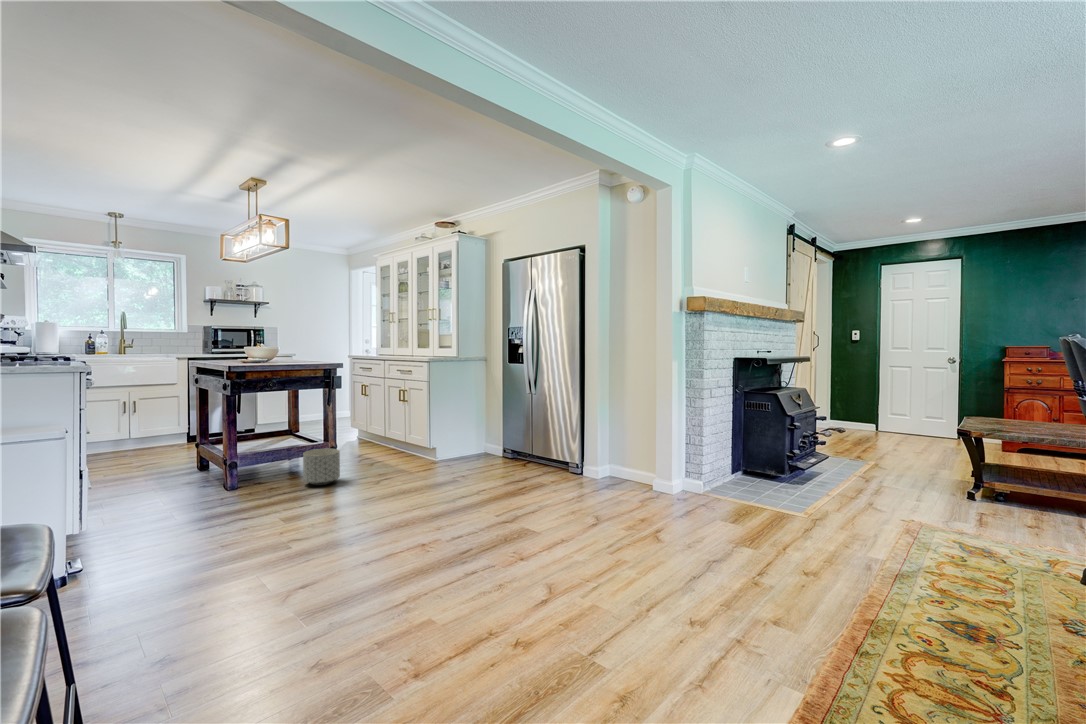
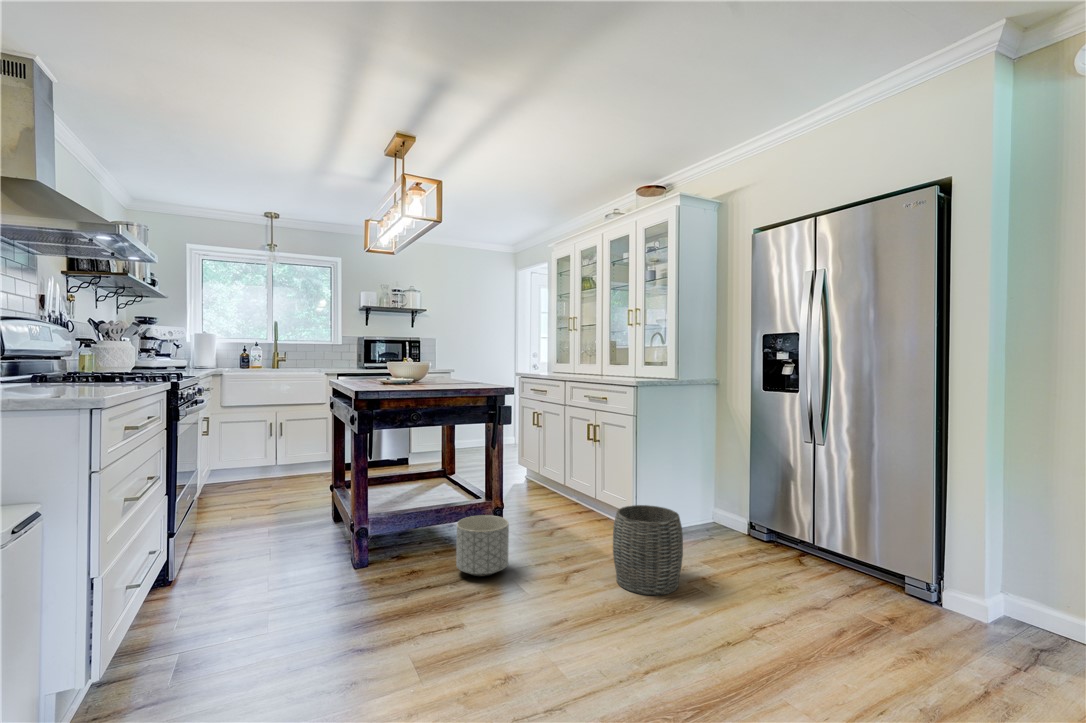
woven basket: none [408,435,450,484] -> present [613,505,683,595]

